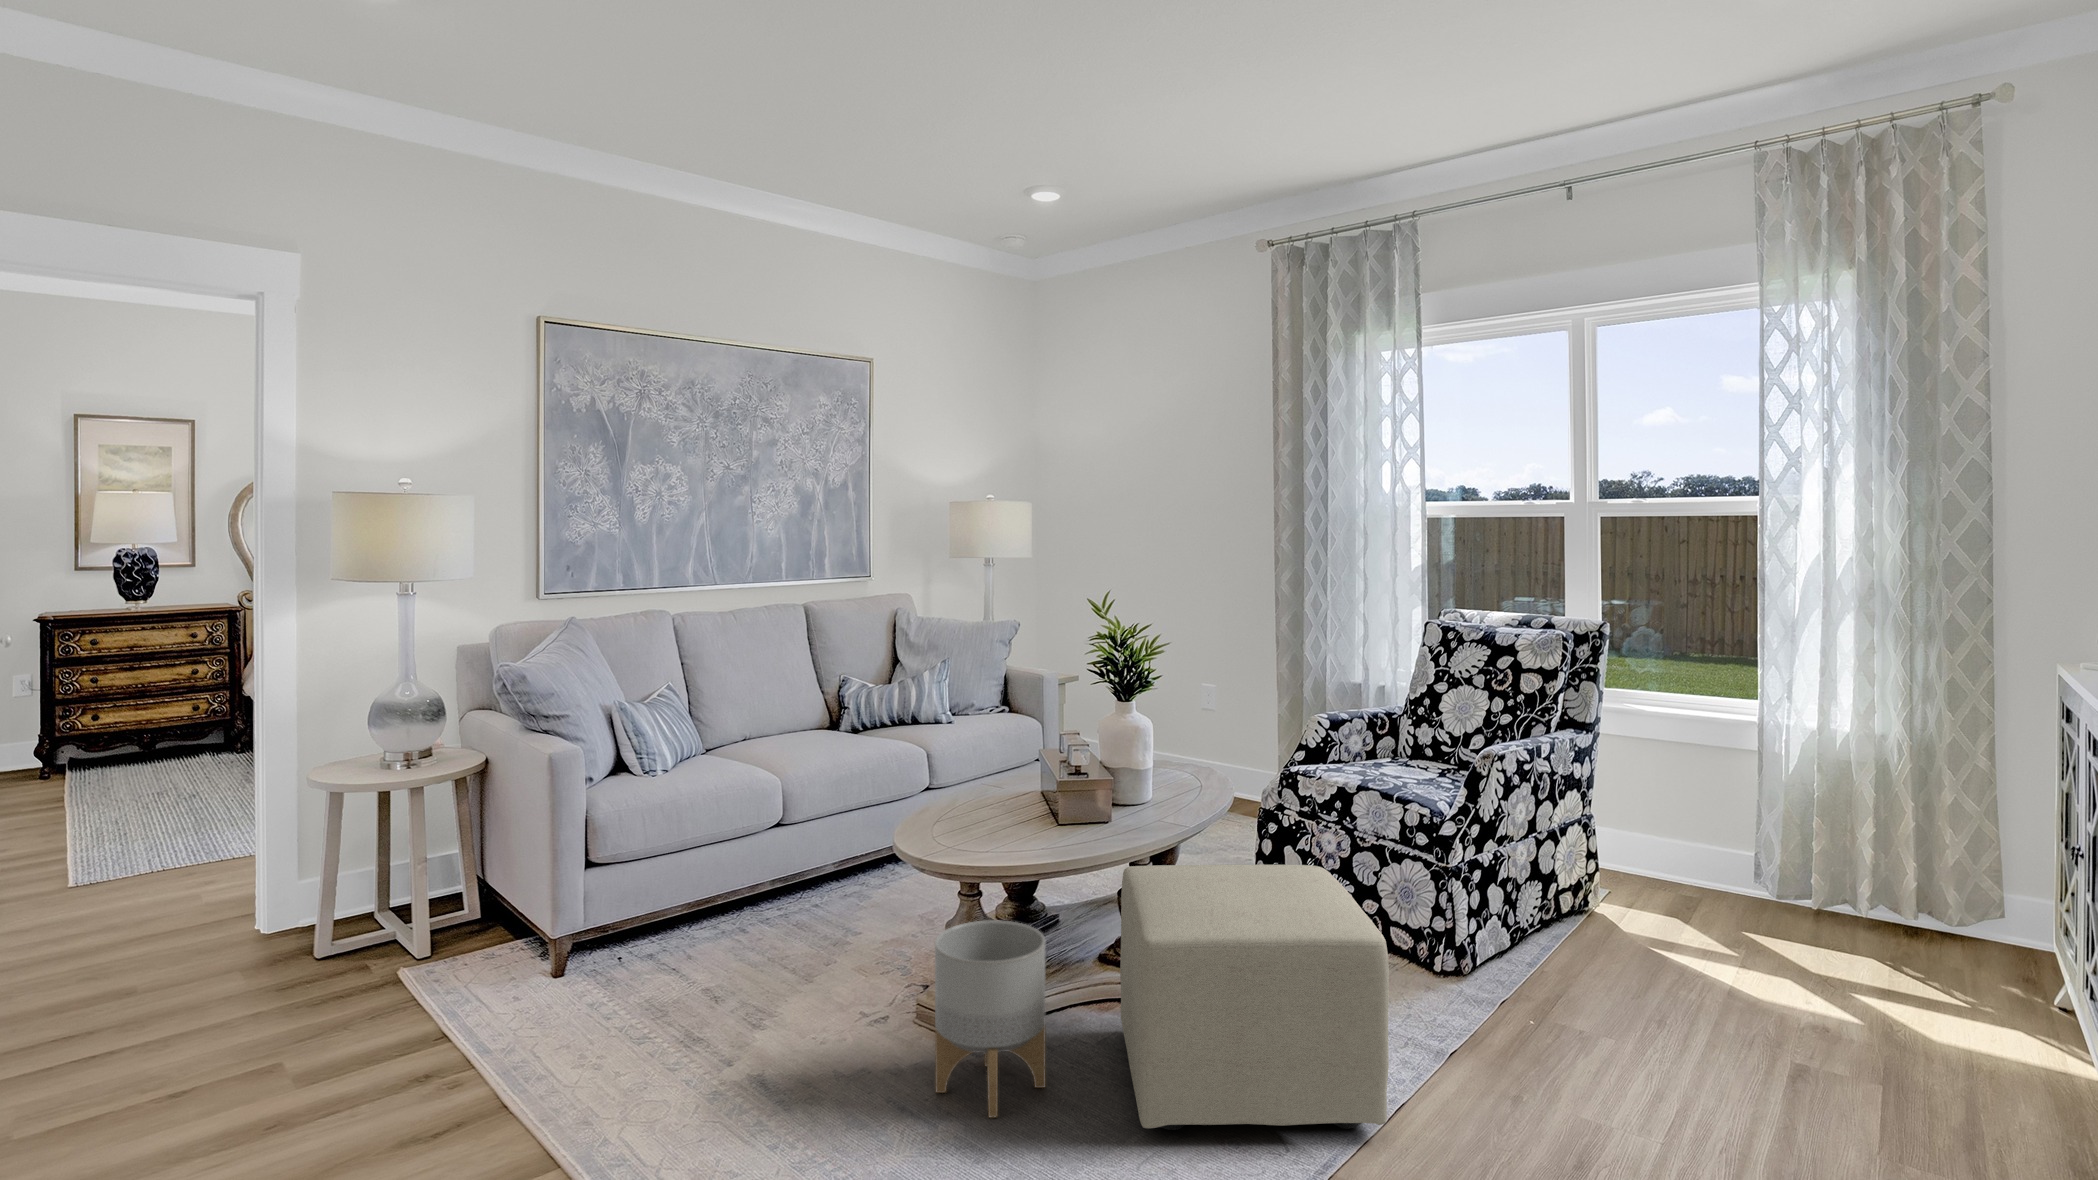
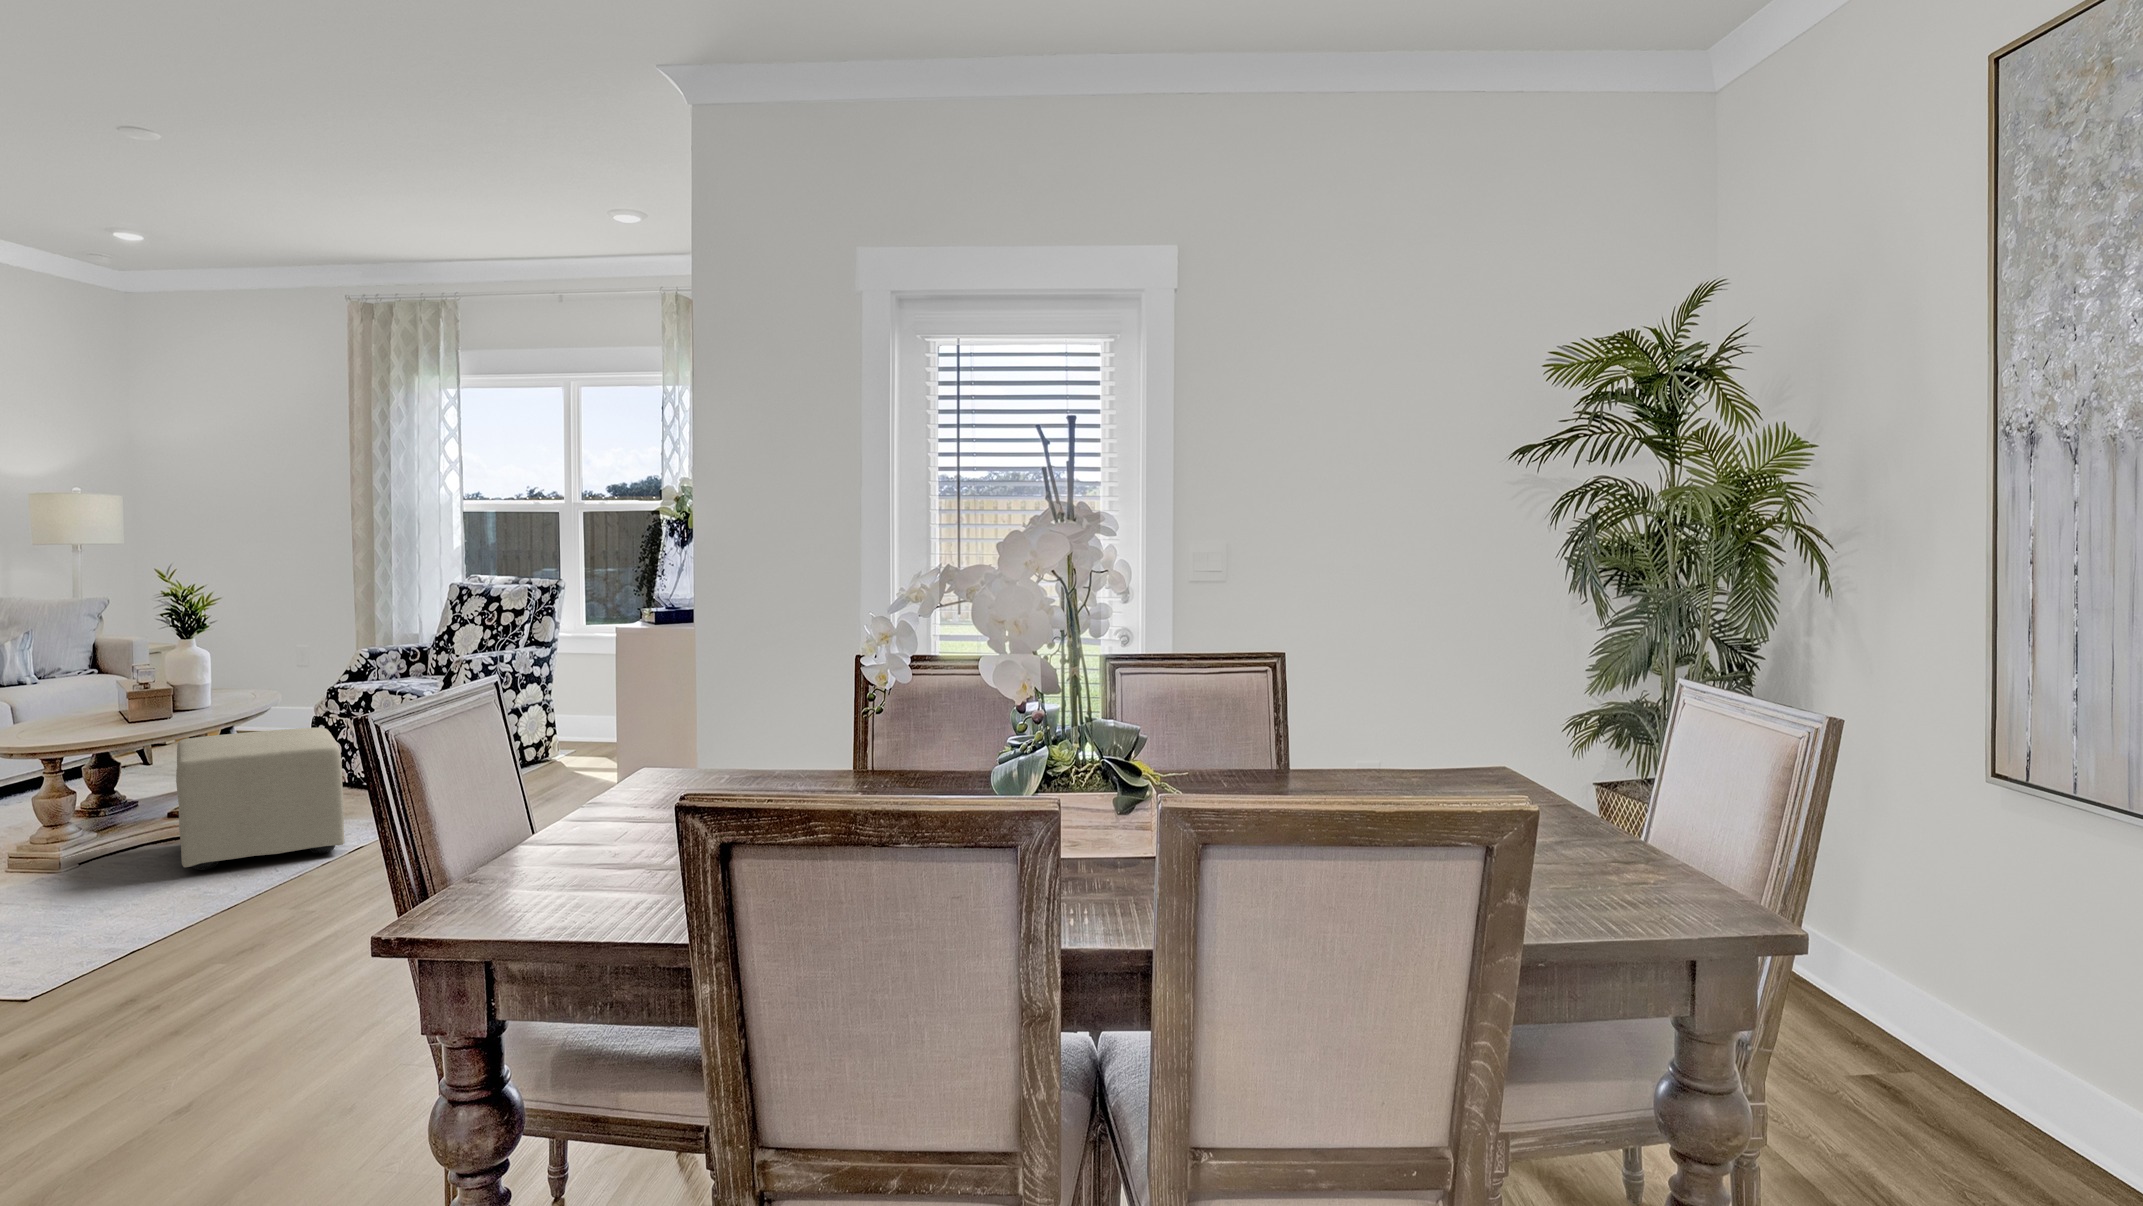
planter: present [935,920,1046,1118] -> none [24,777,118,885]

